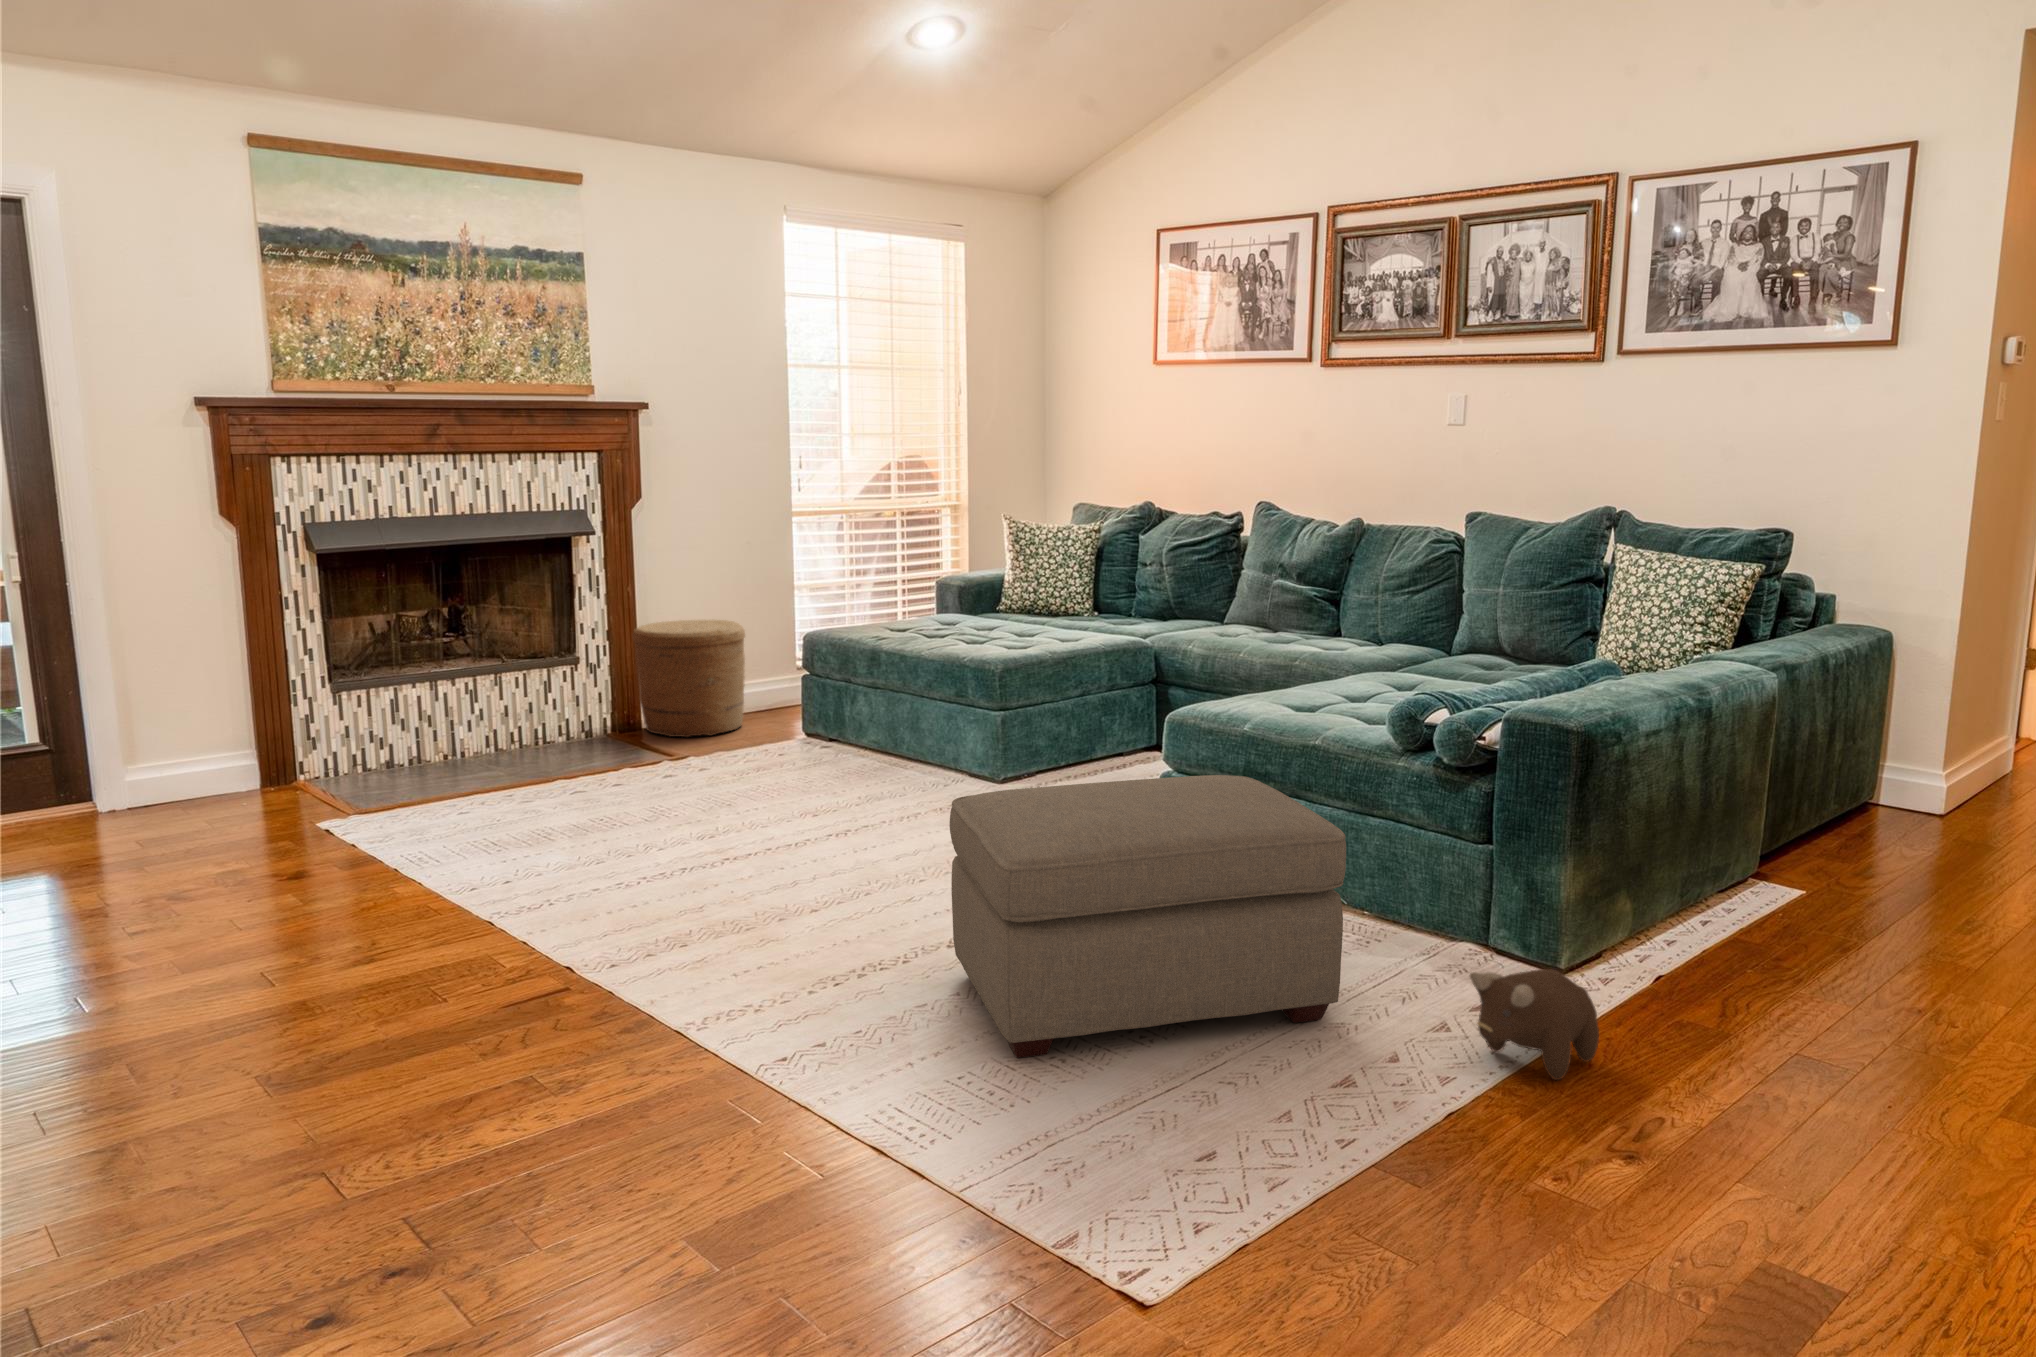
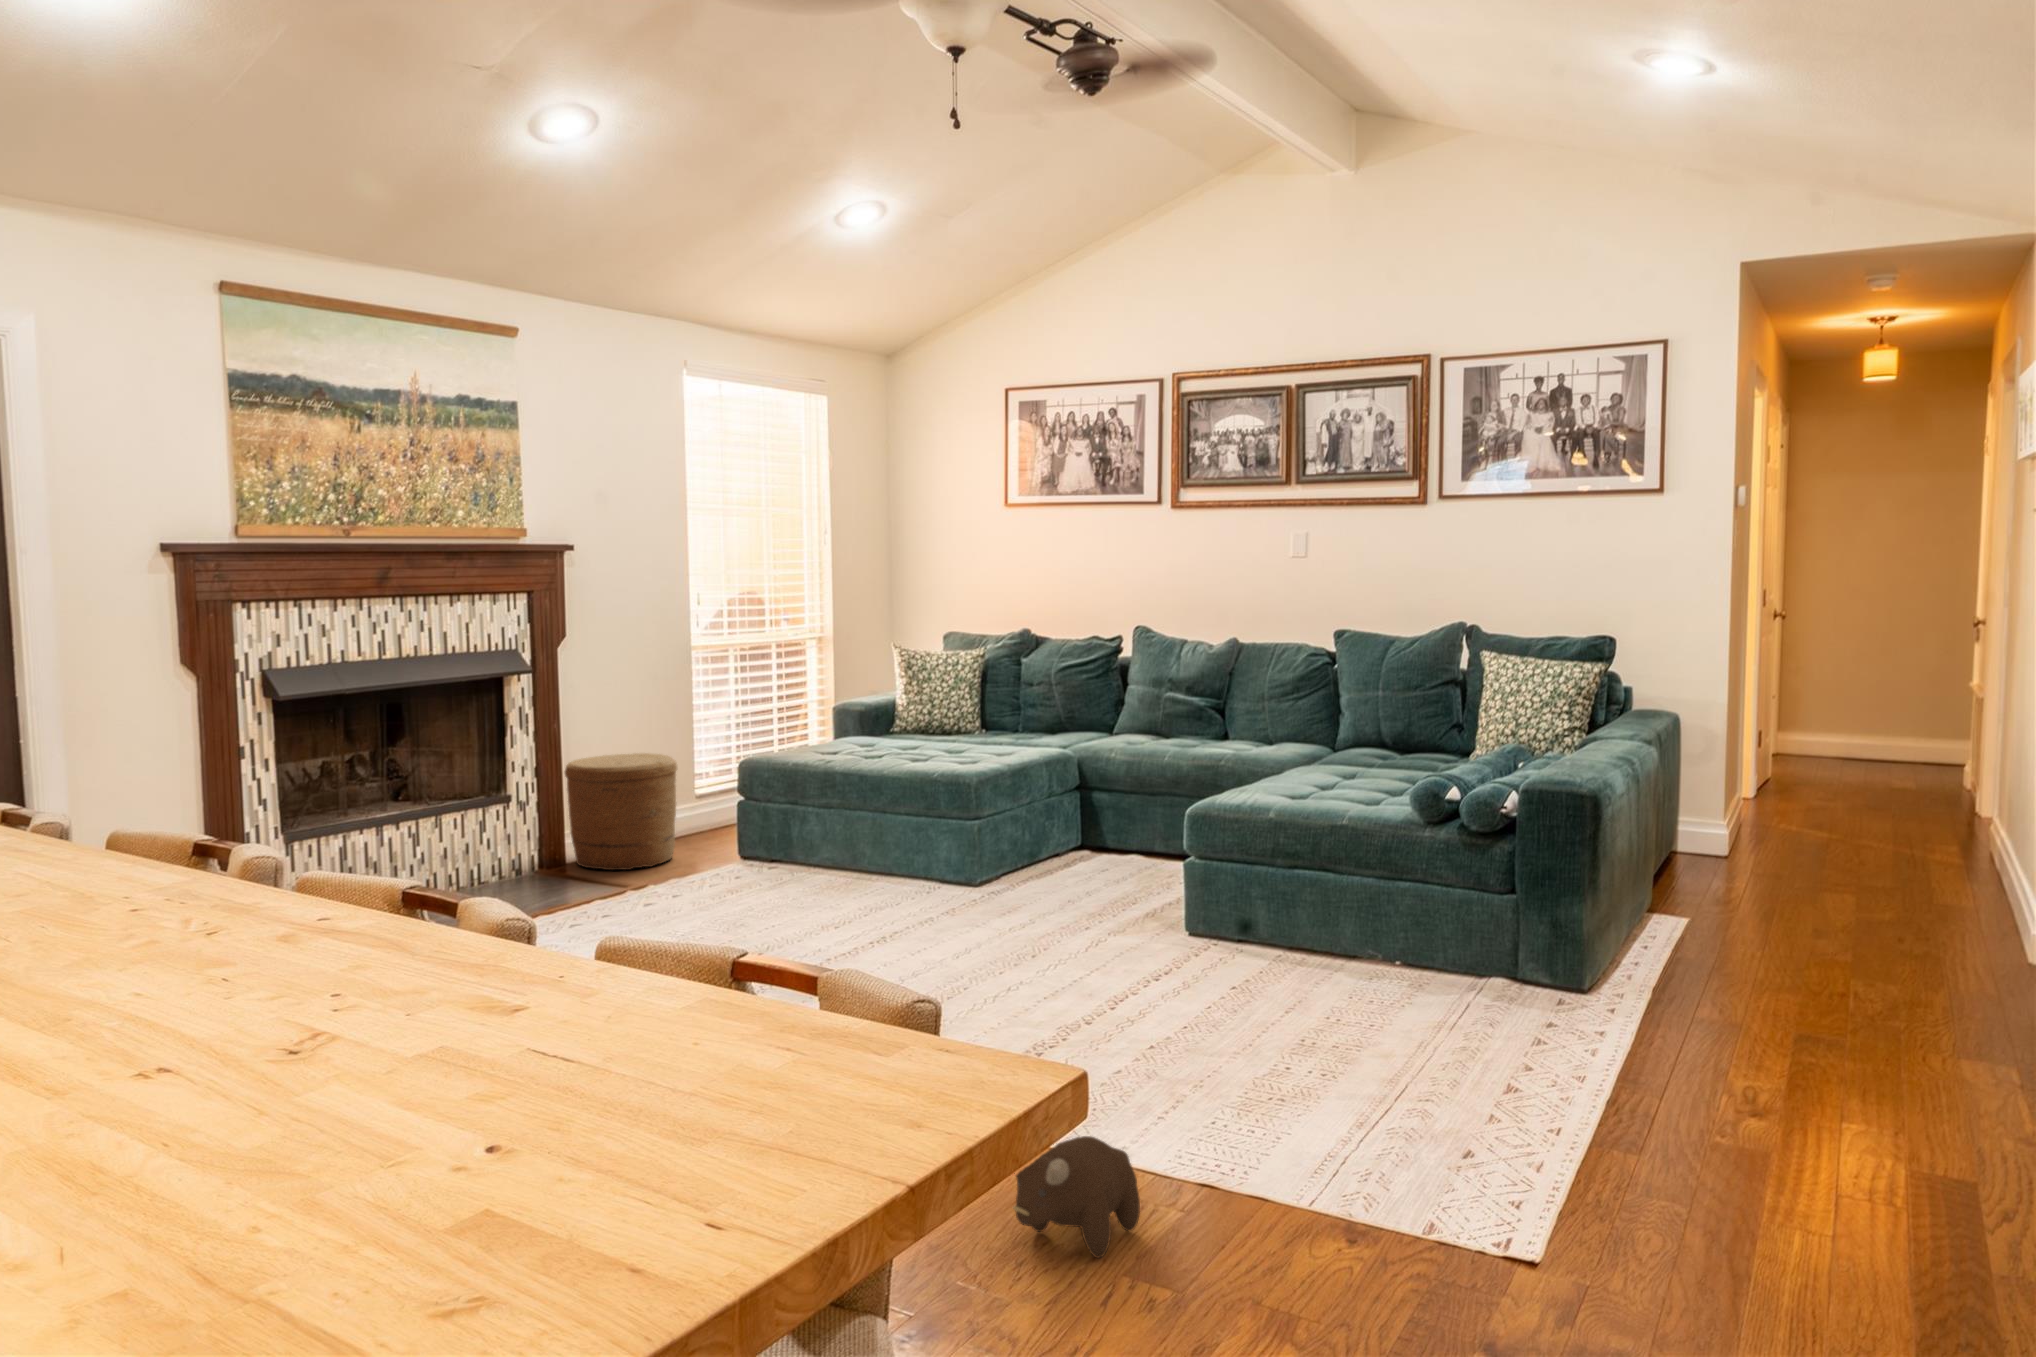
ottoman: present [949,775,1346,1058] -> none [1099,850,1446,1096]
plush toy: present [1470,969,1599,1080] -> present [1013,1136,1140,1258]

